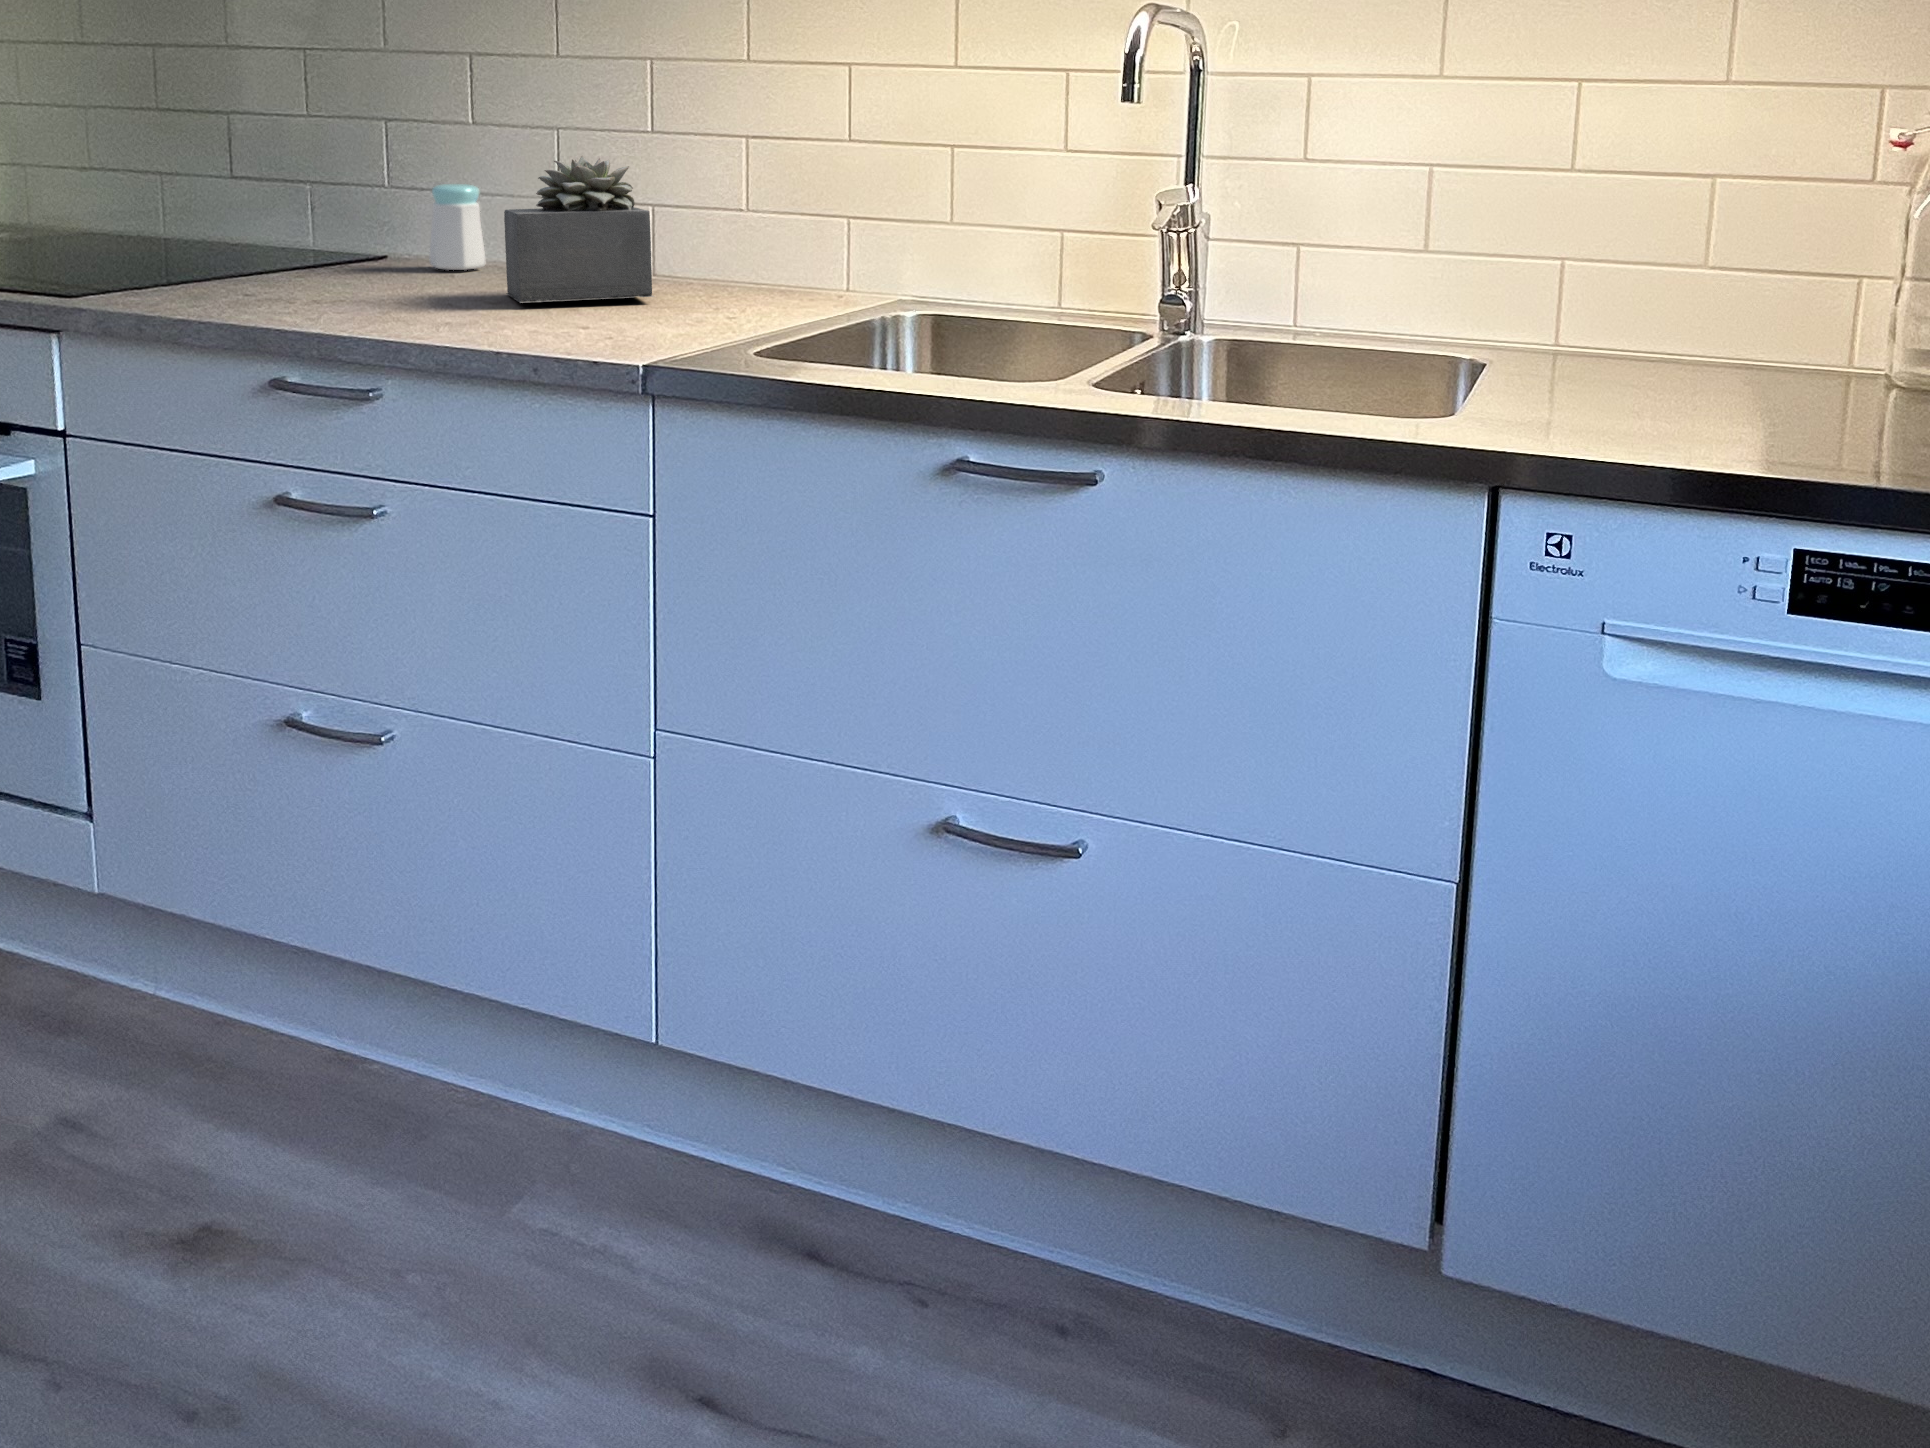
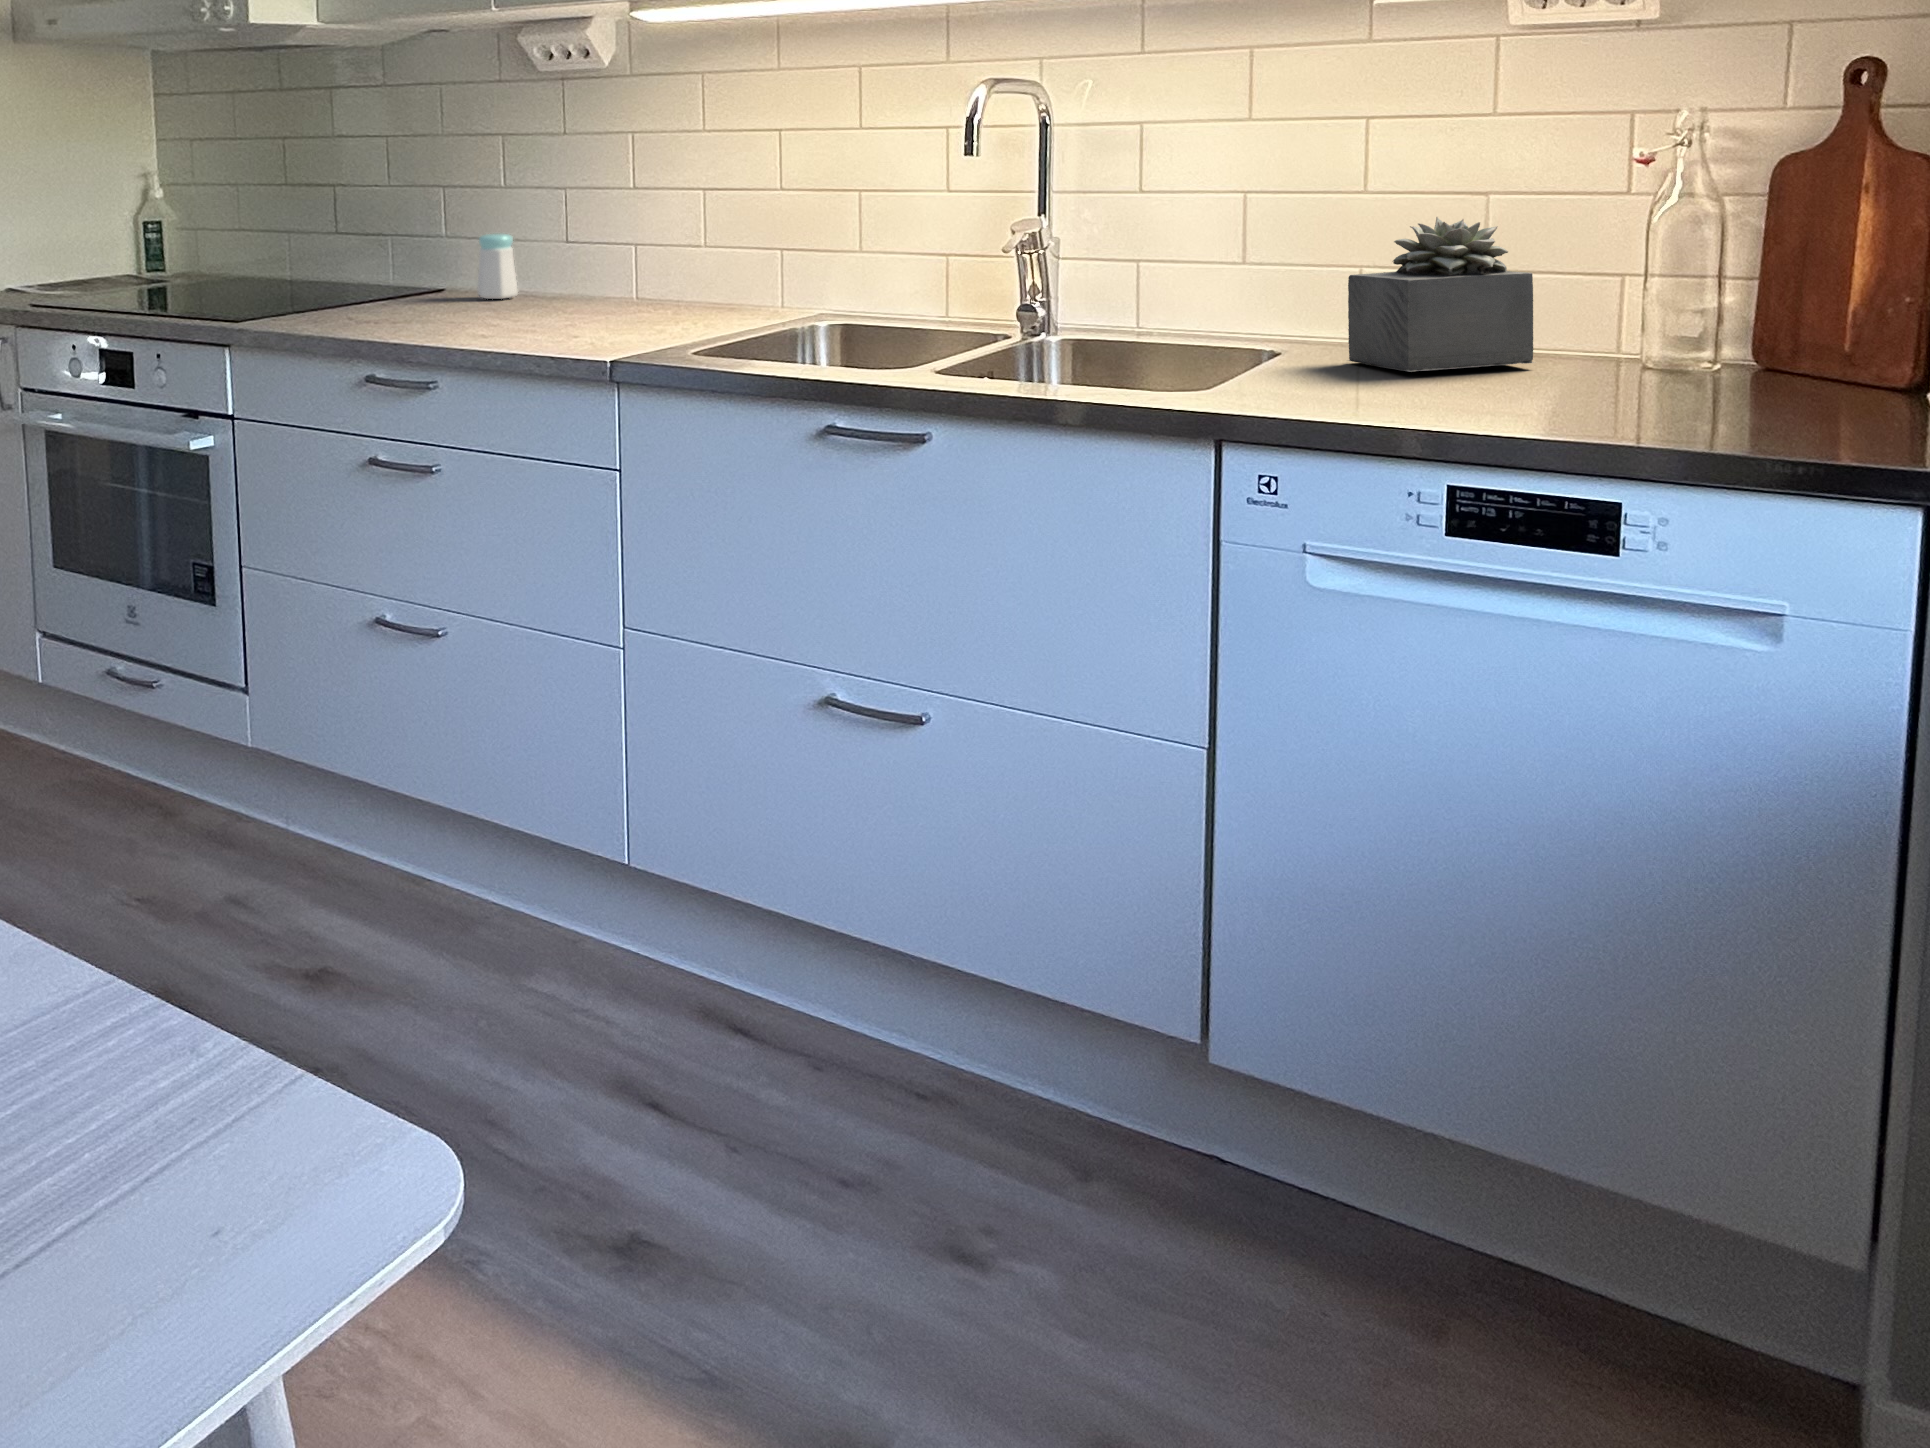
succulent plant: present [504,156,654,303] -> present [1348,217,1533,372]

